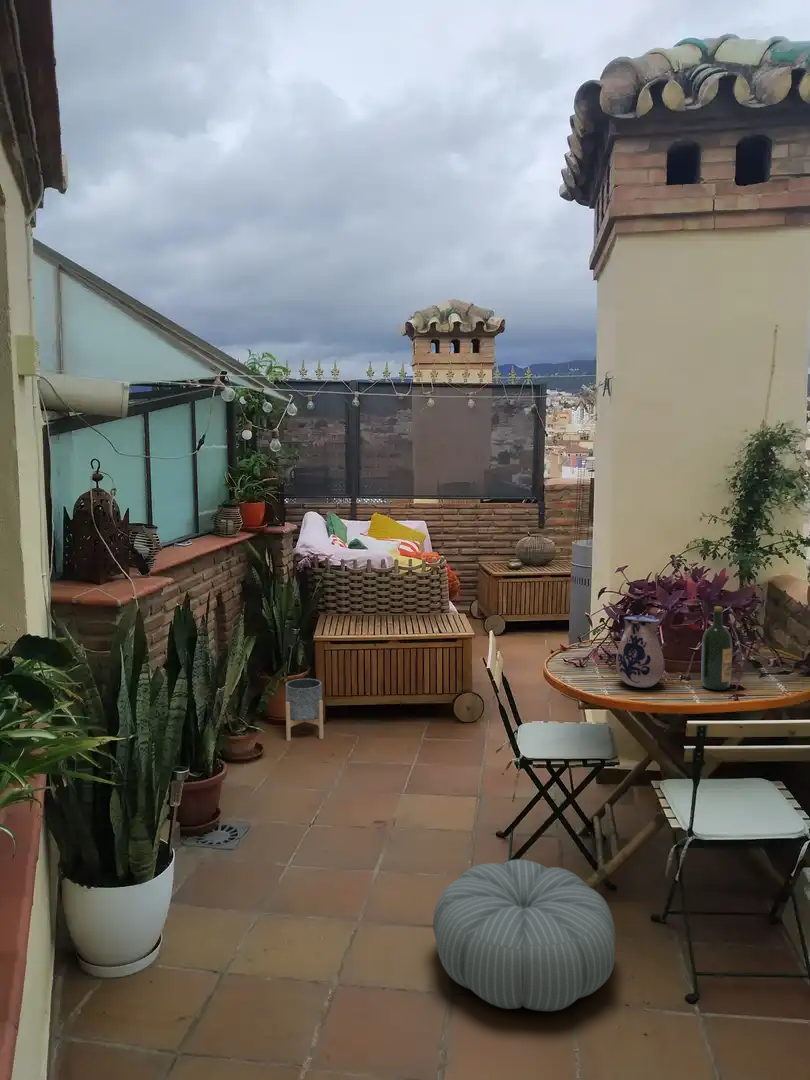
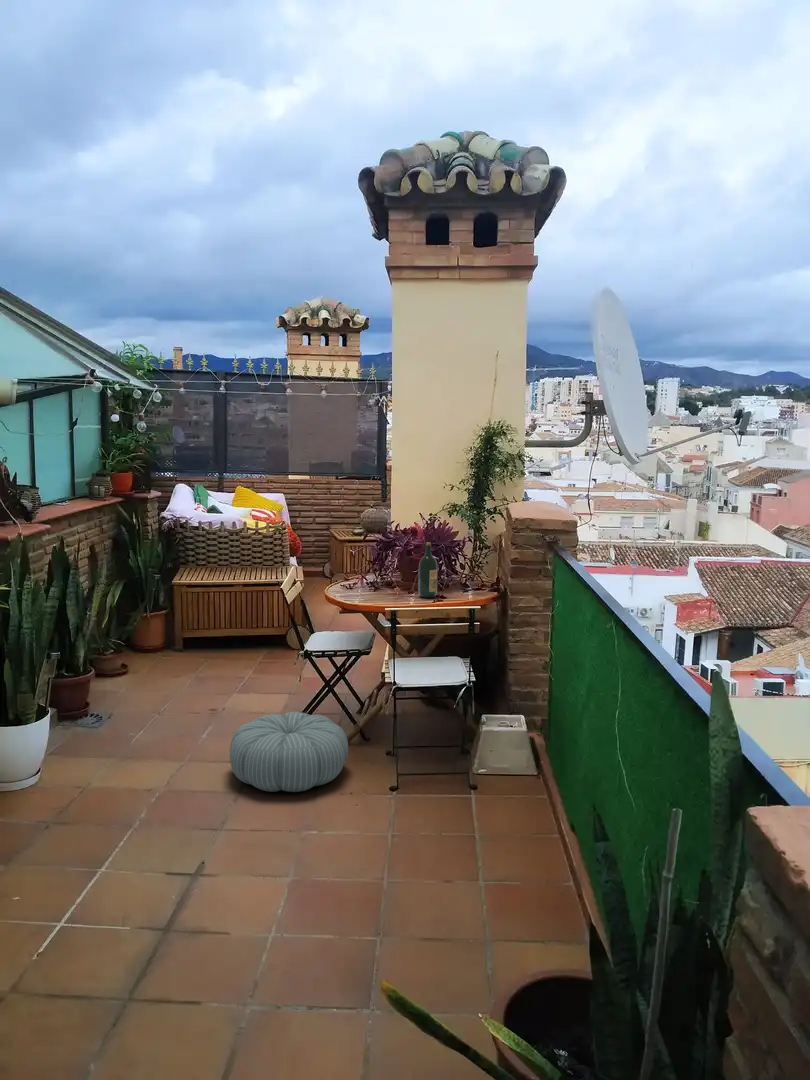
ceramic pitcher: present [616,616,665,687] -> none [363,549,395,597]
planter: present [286,679,323,741] -> none [147,615,178,663]

